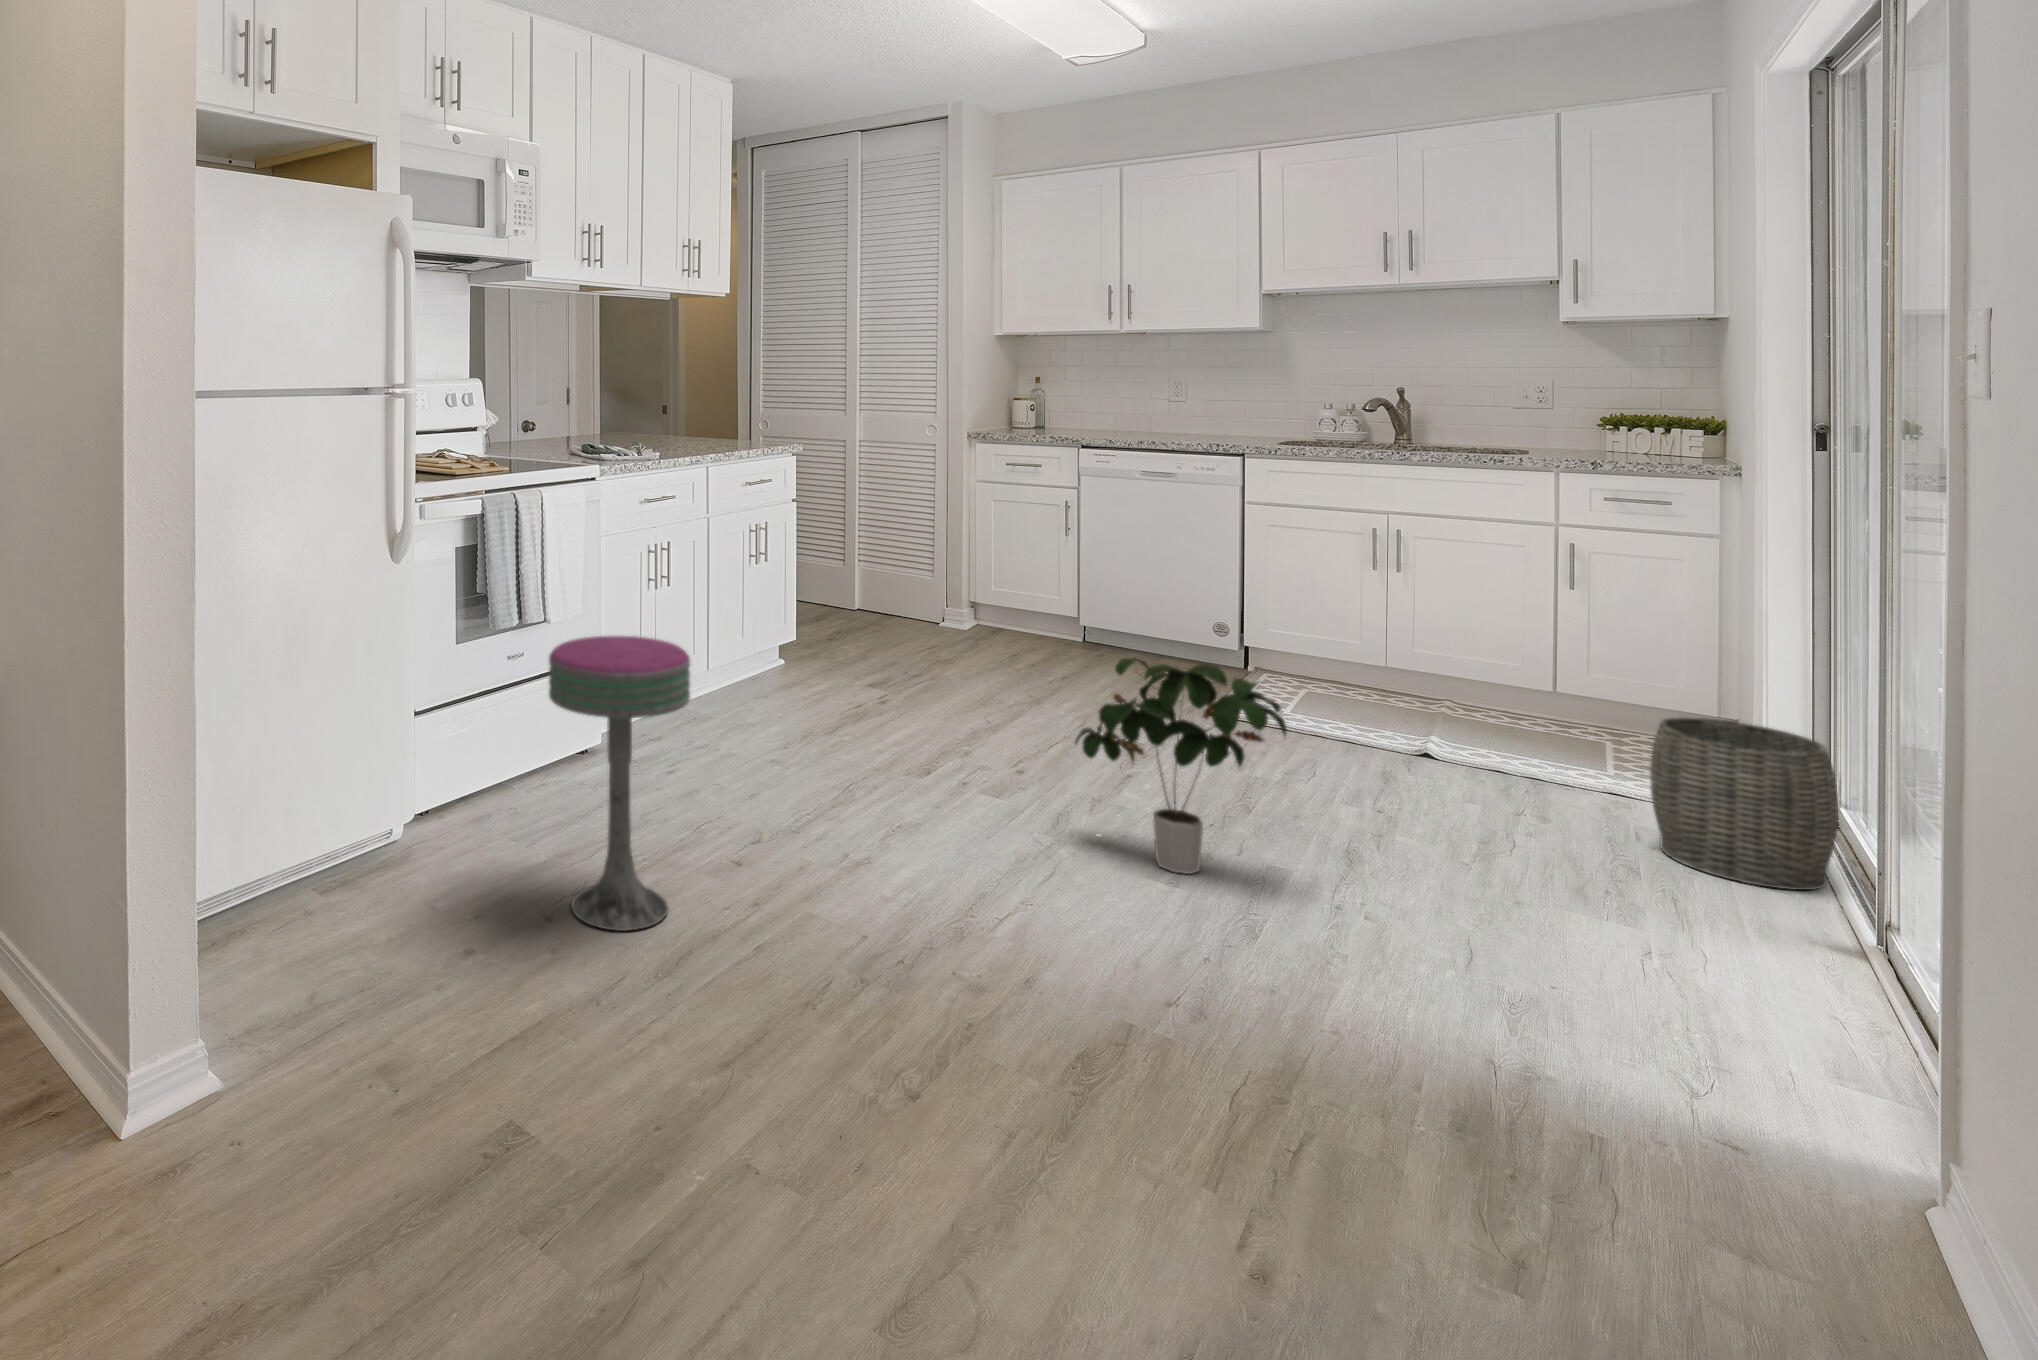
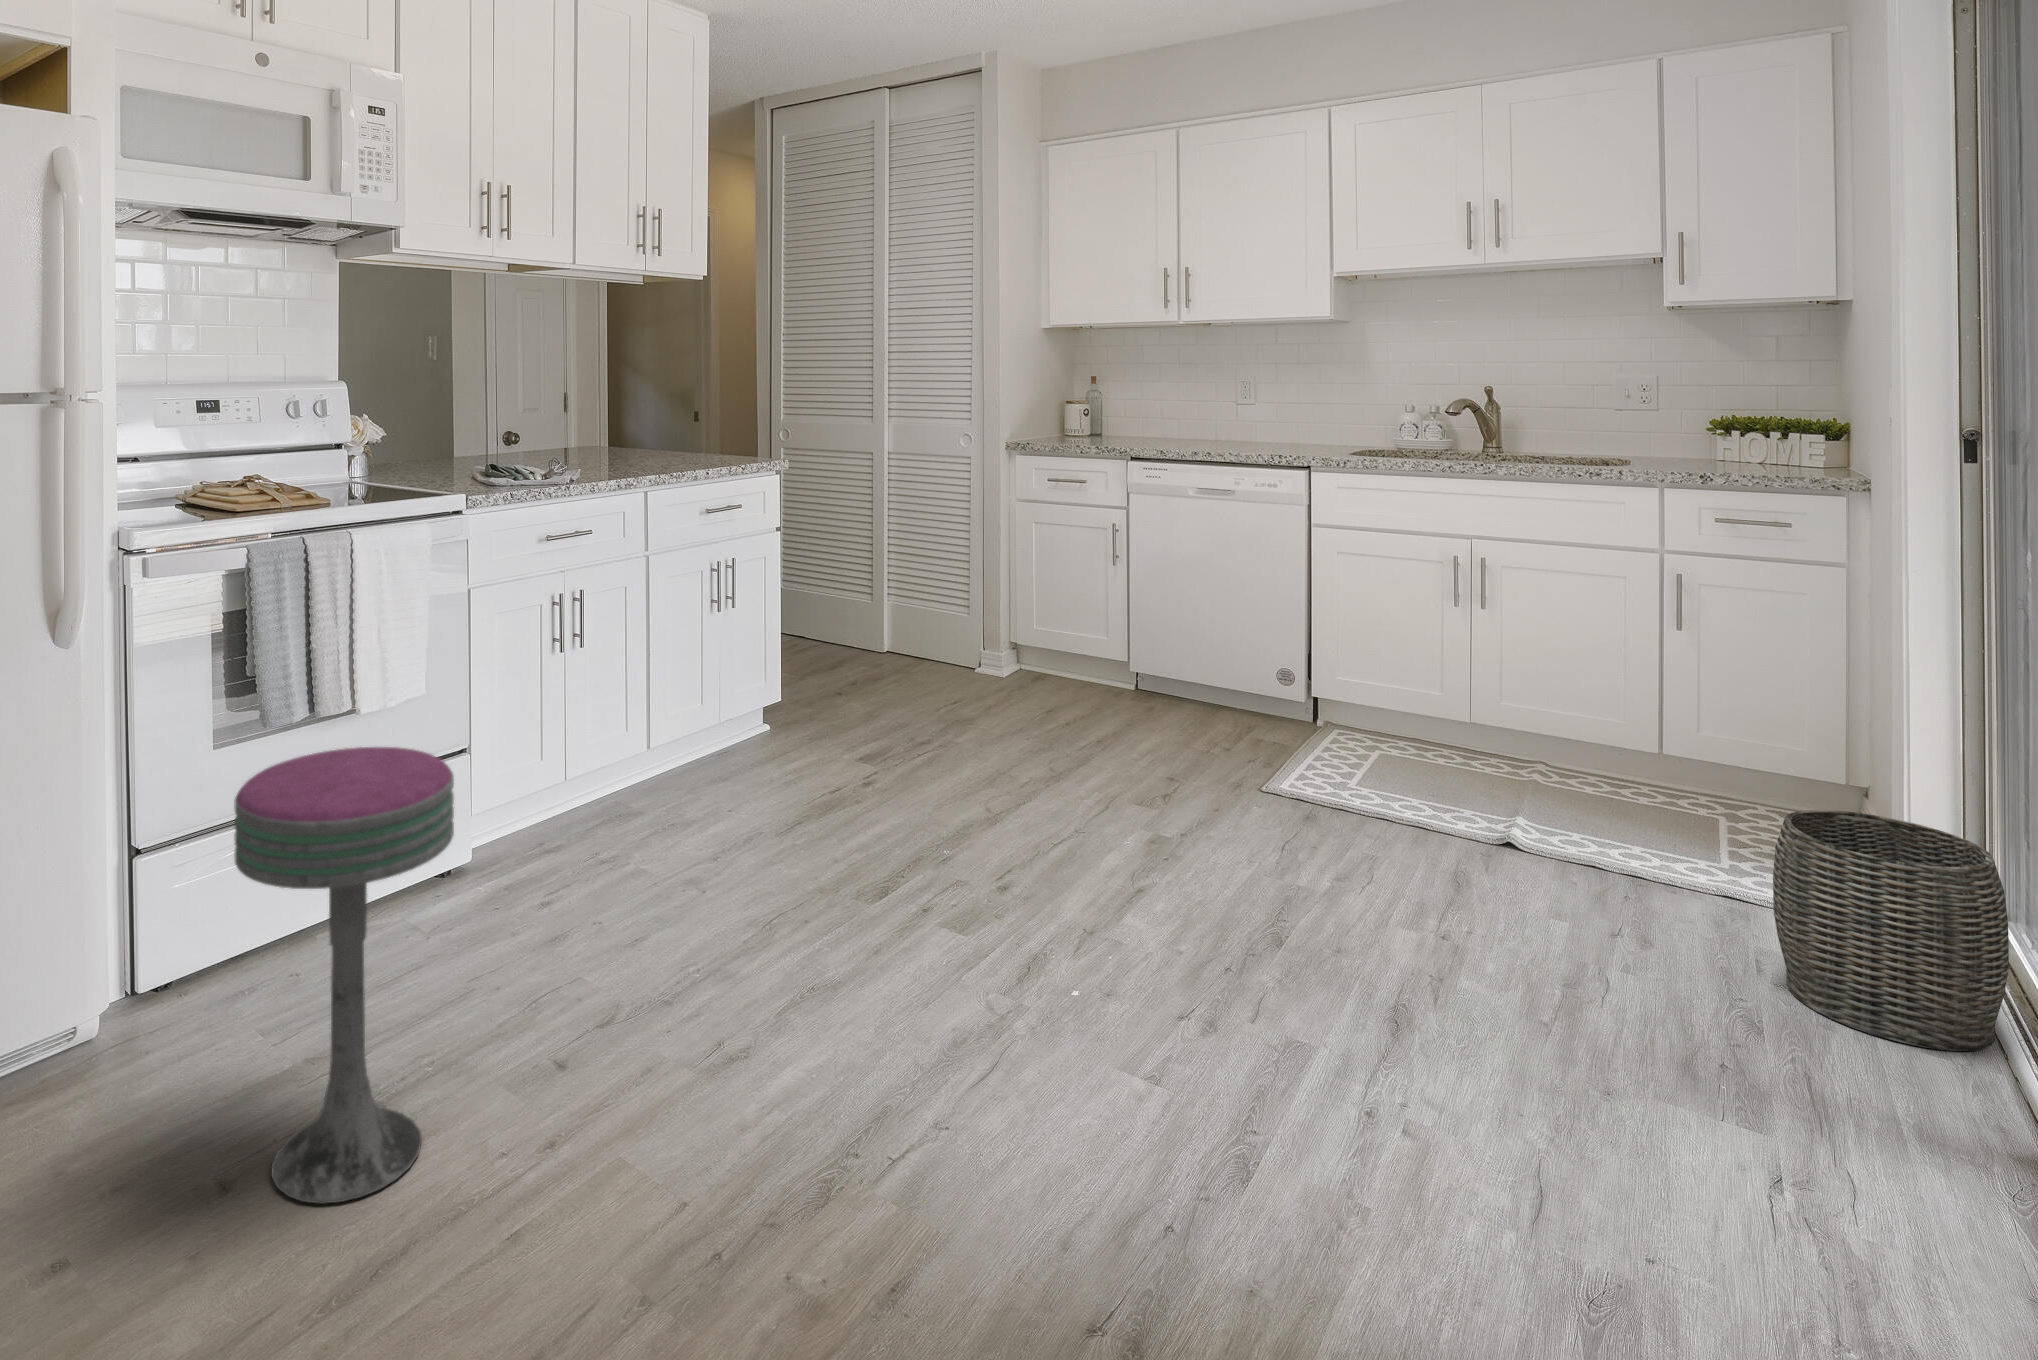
potted plant: present [1075,657,1287,874] -> none [1039,750,1302,1055]

